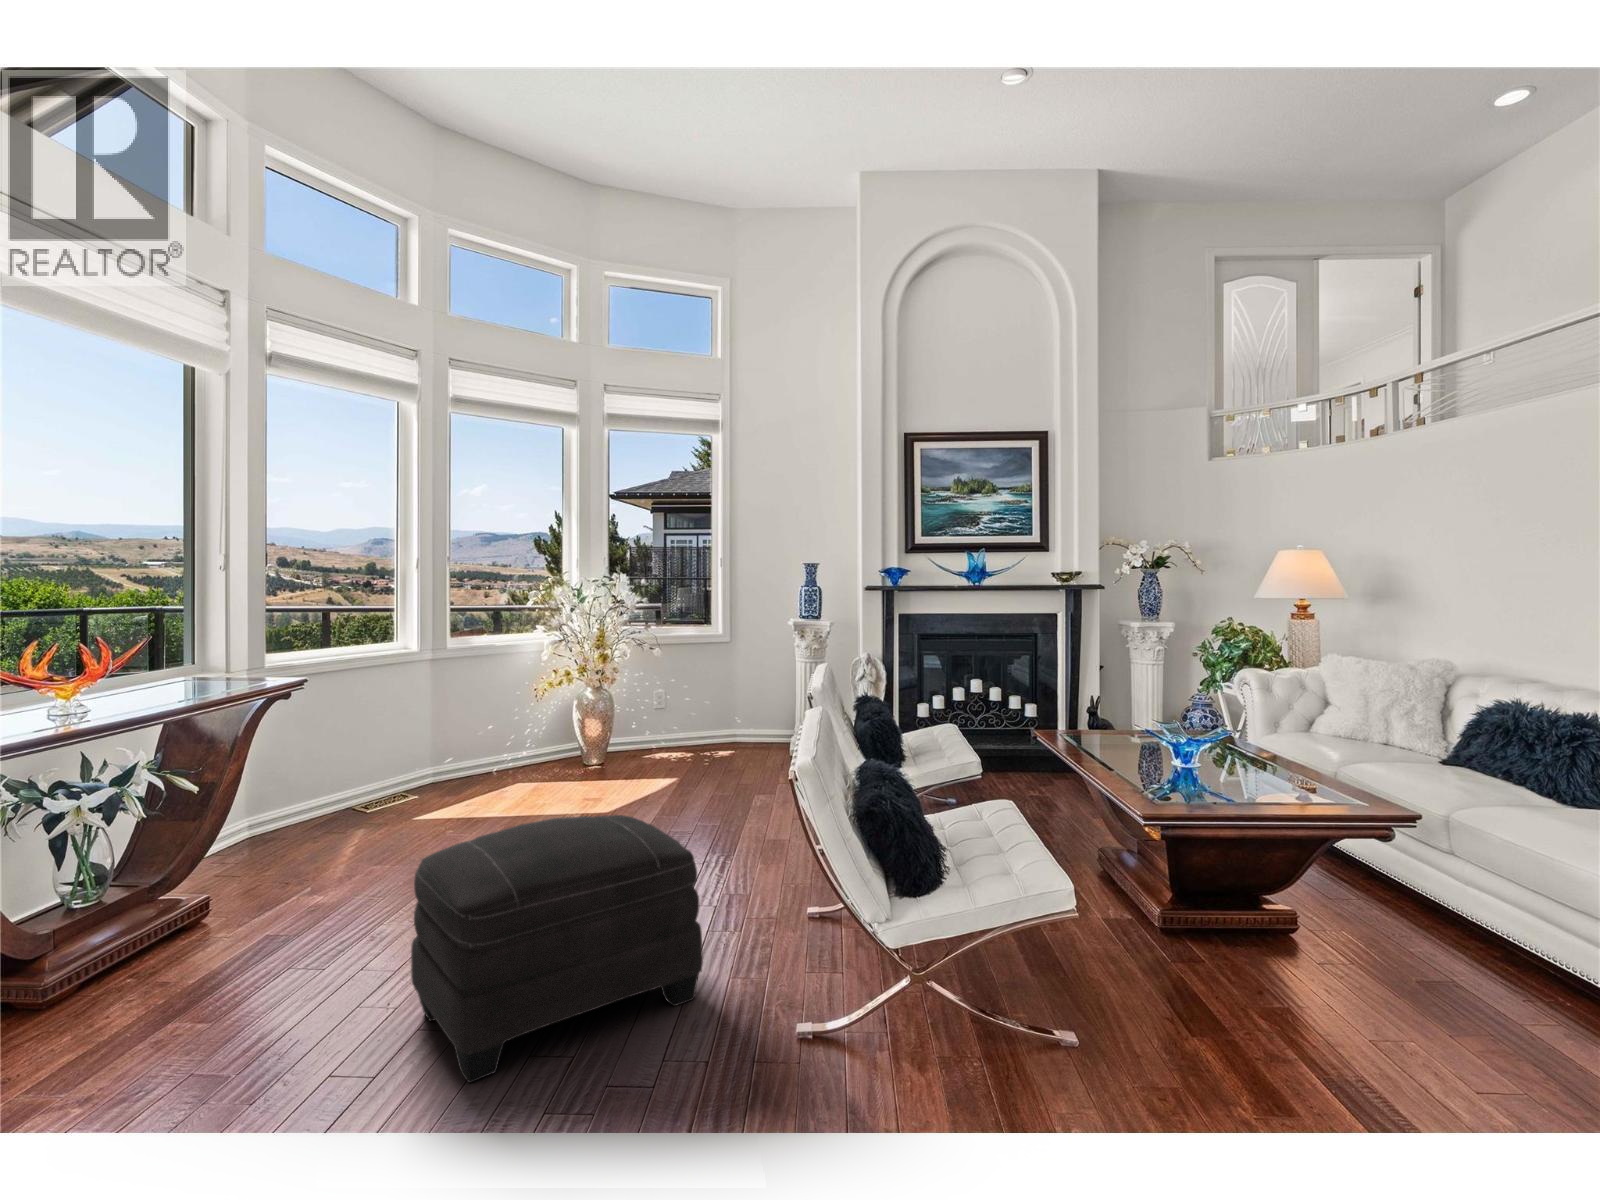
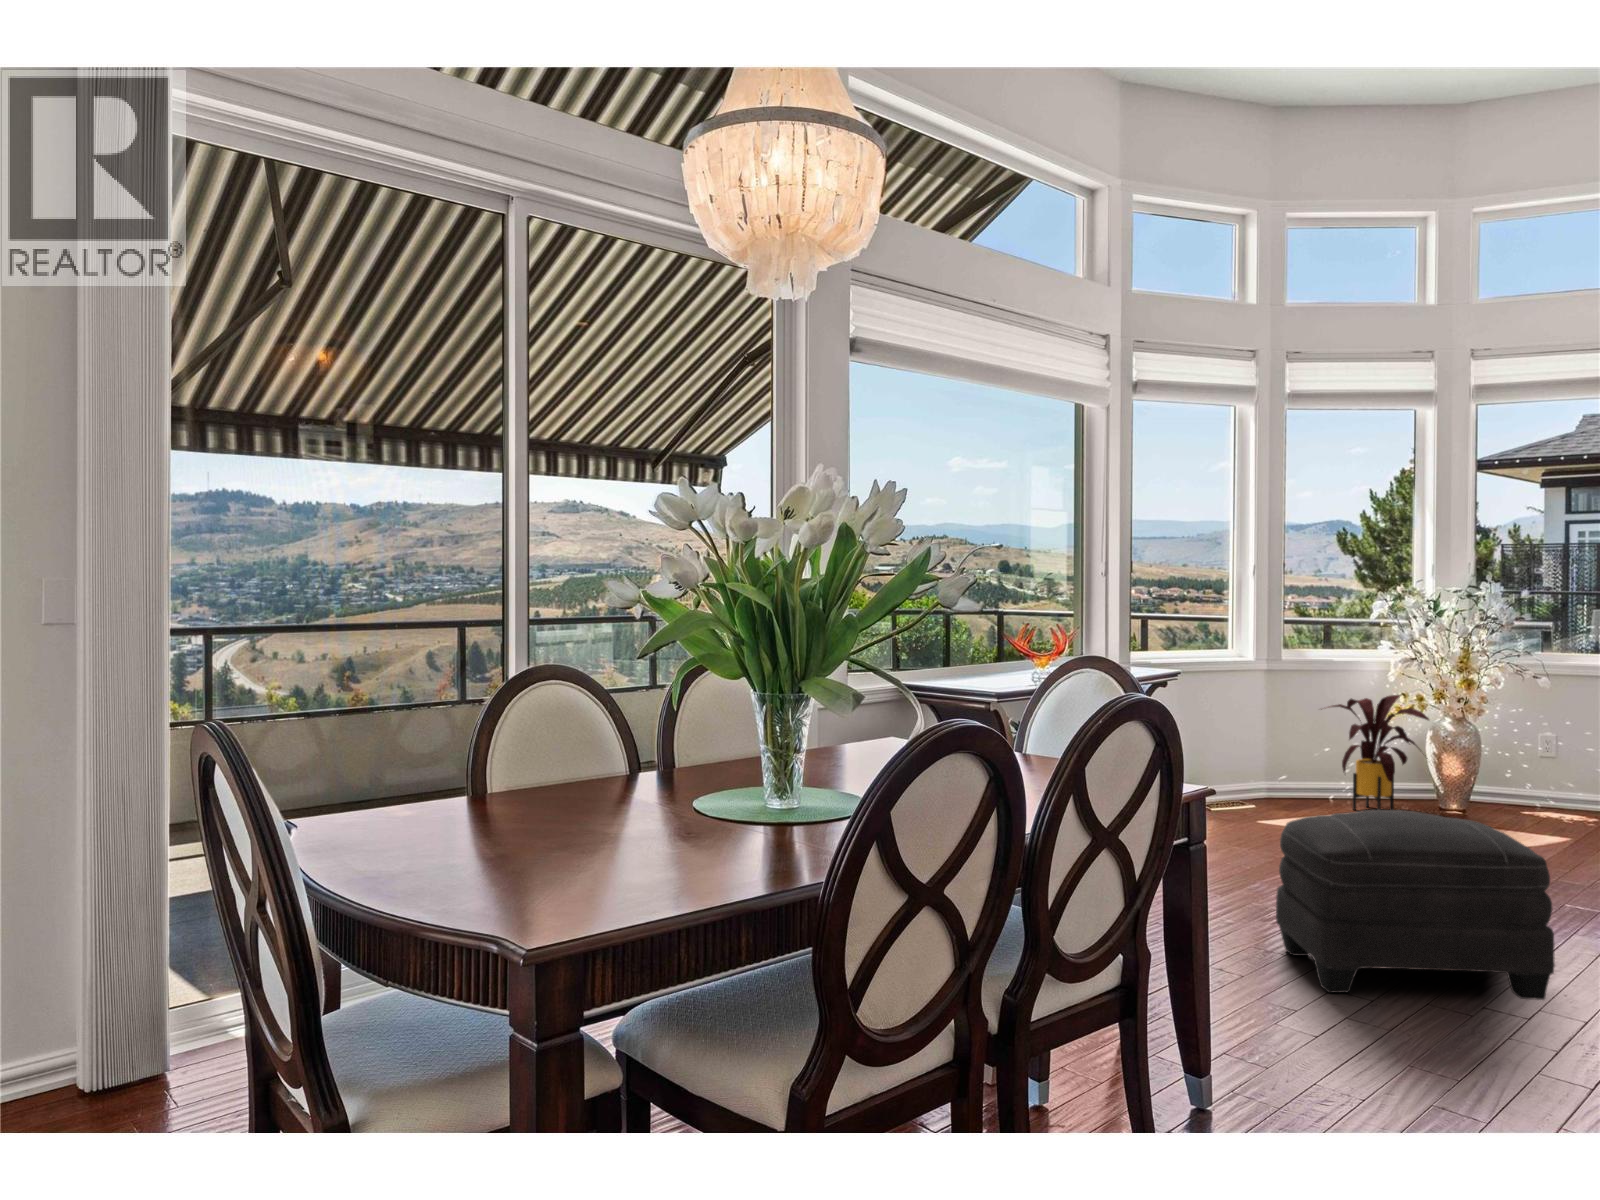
house plant: none [481,671,579,780] -> present [1329,695,1429,810]

